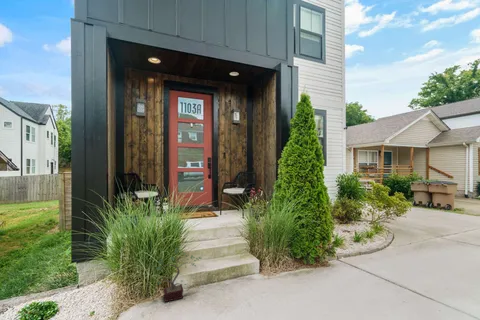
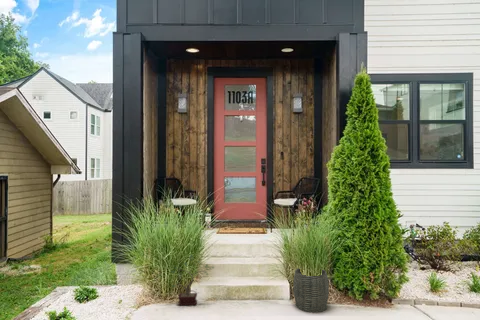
woven basket: none [266,244,296,285] -> present [293,268,329,312]

